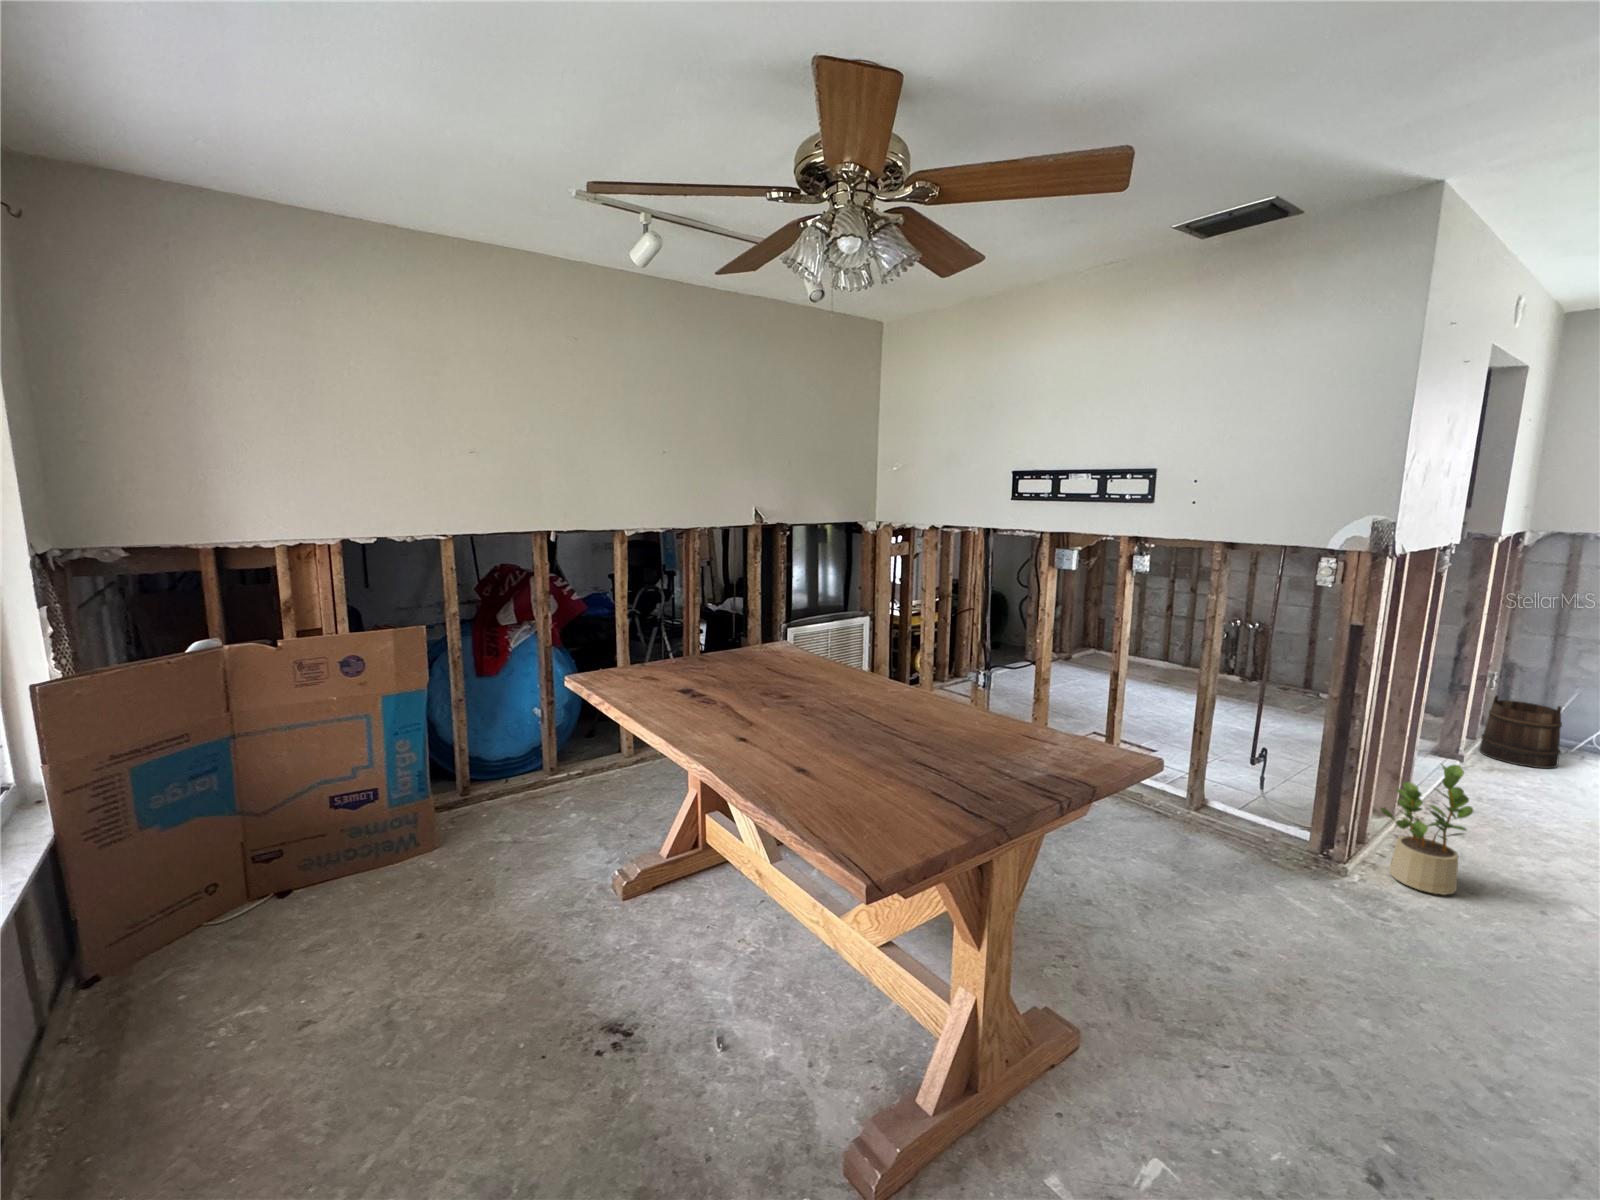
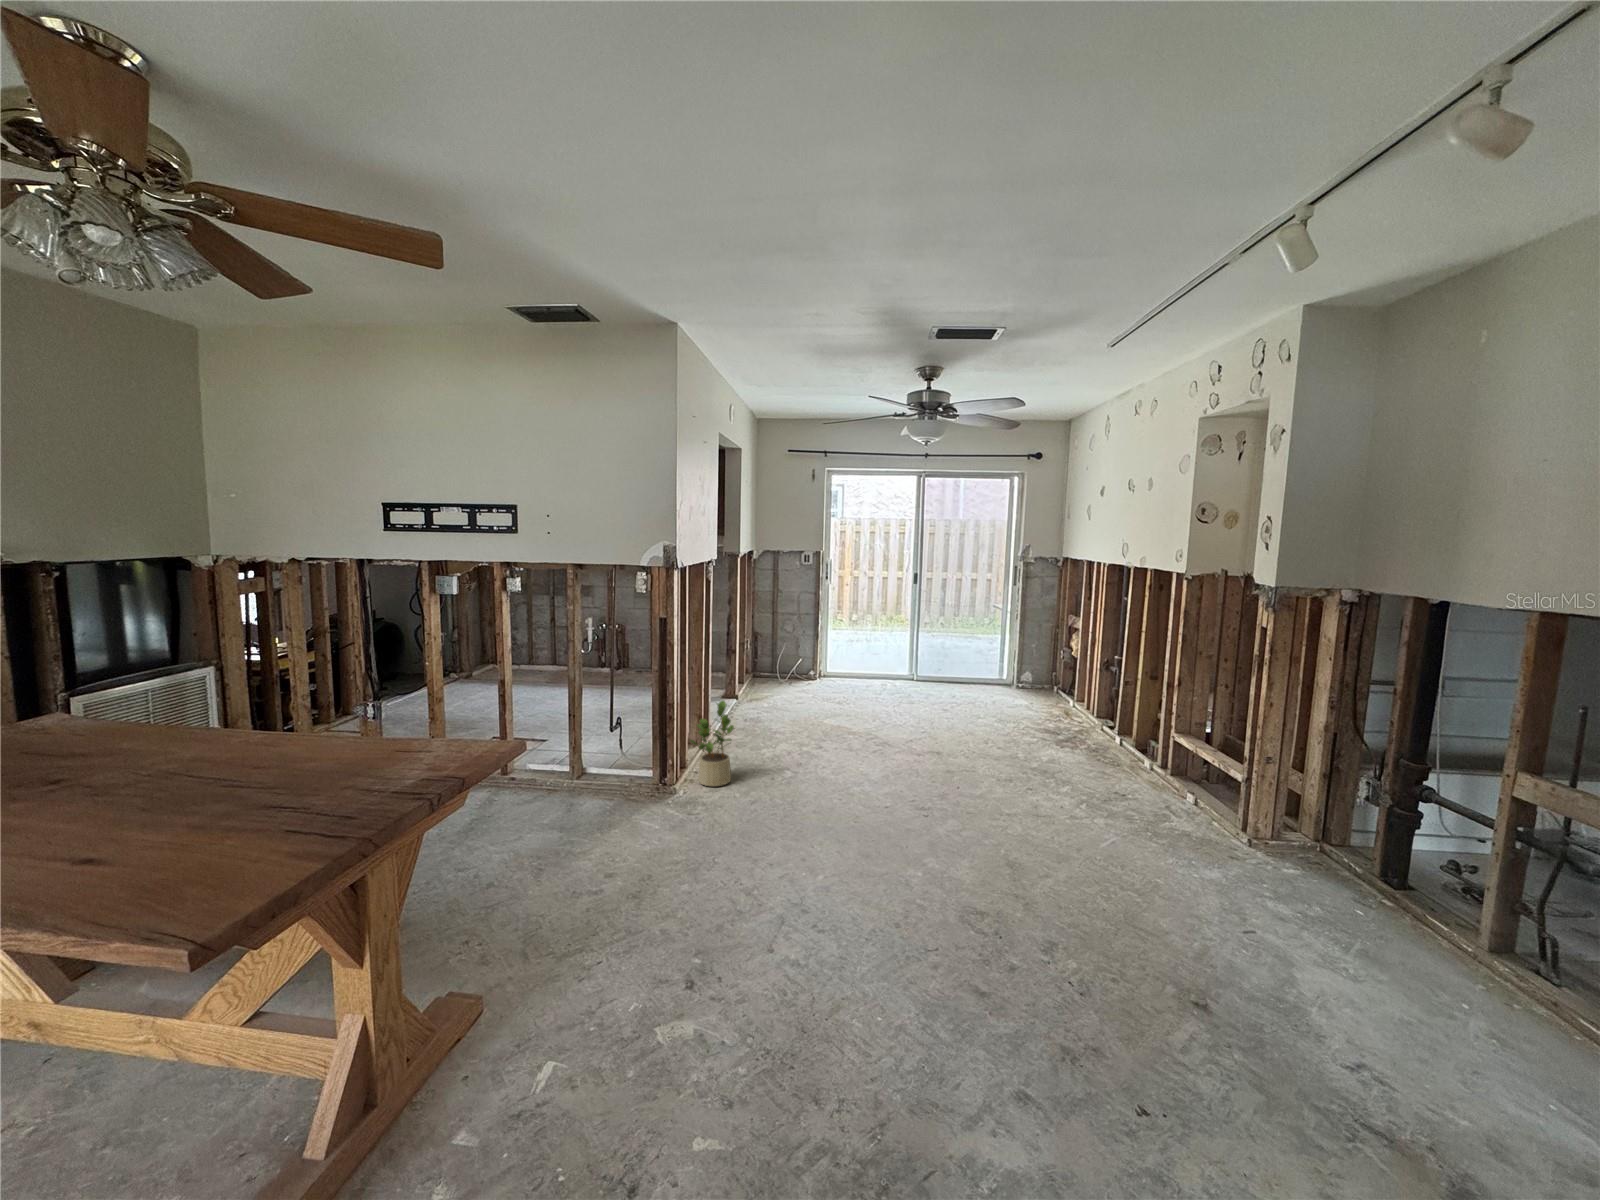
bucket: present [1479,695,1562,768] -> none [746,653,781,695]

